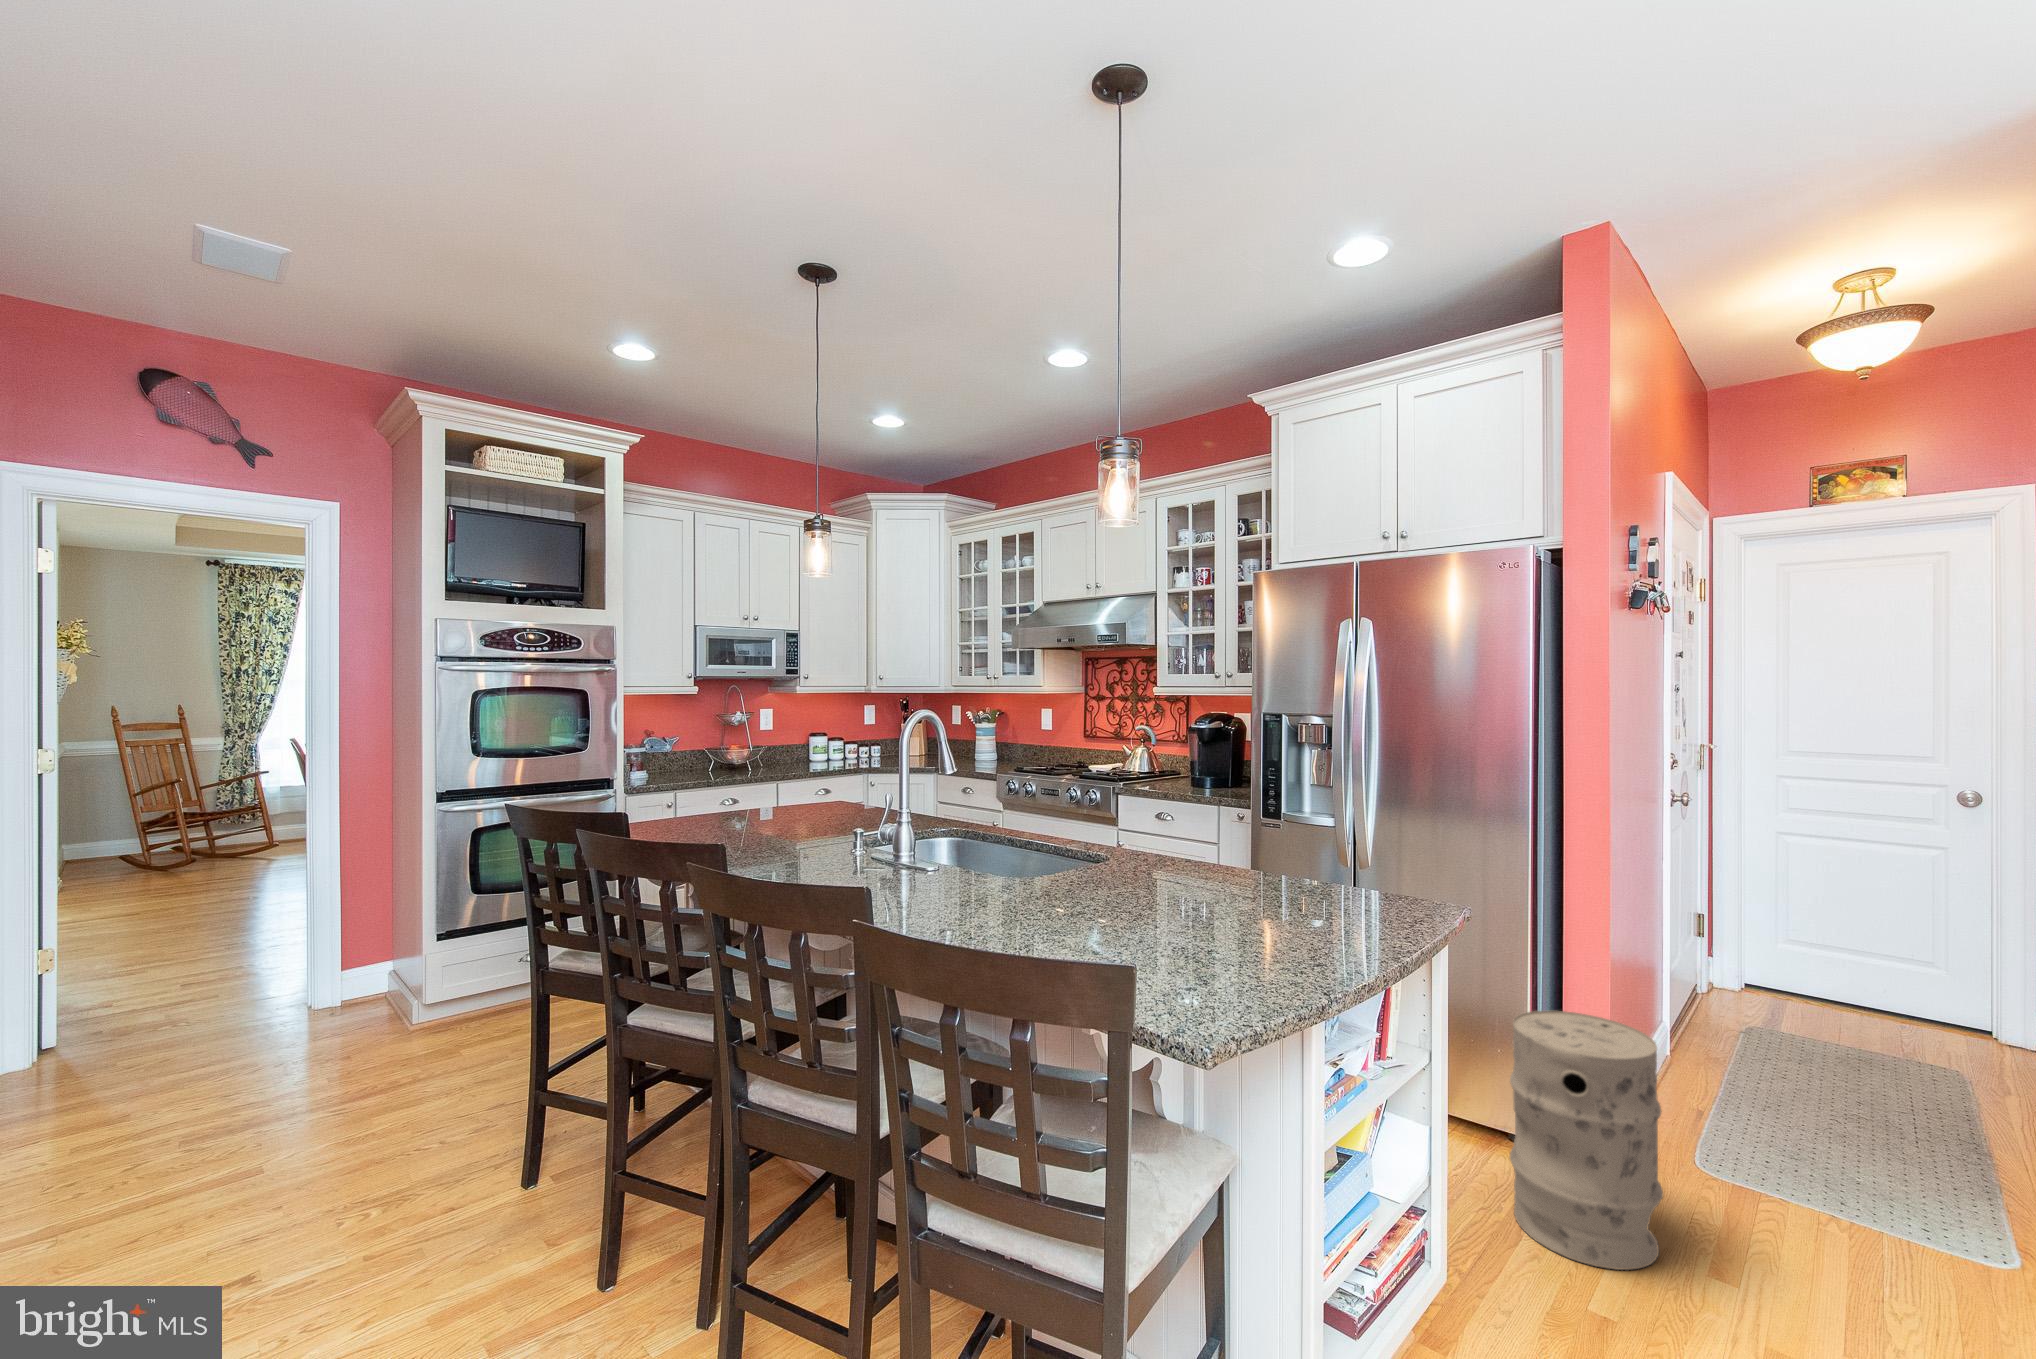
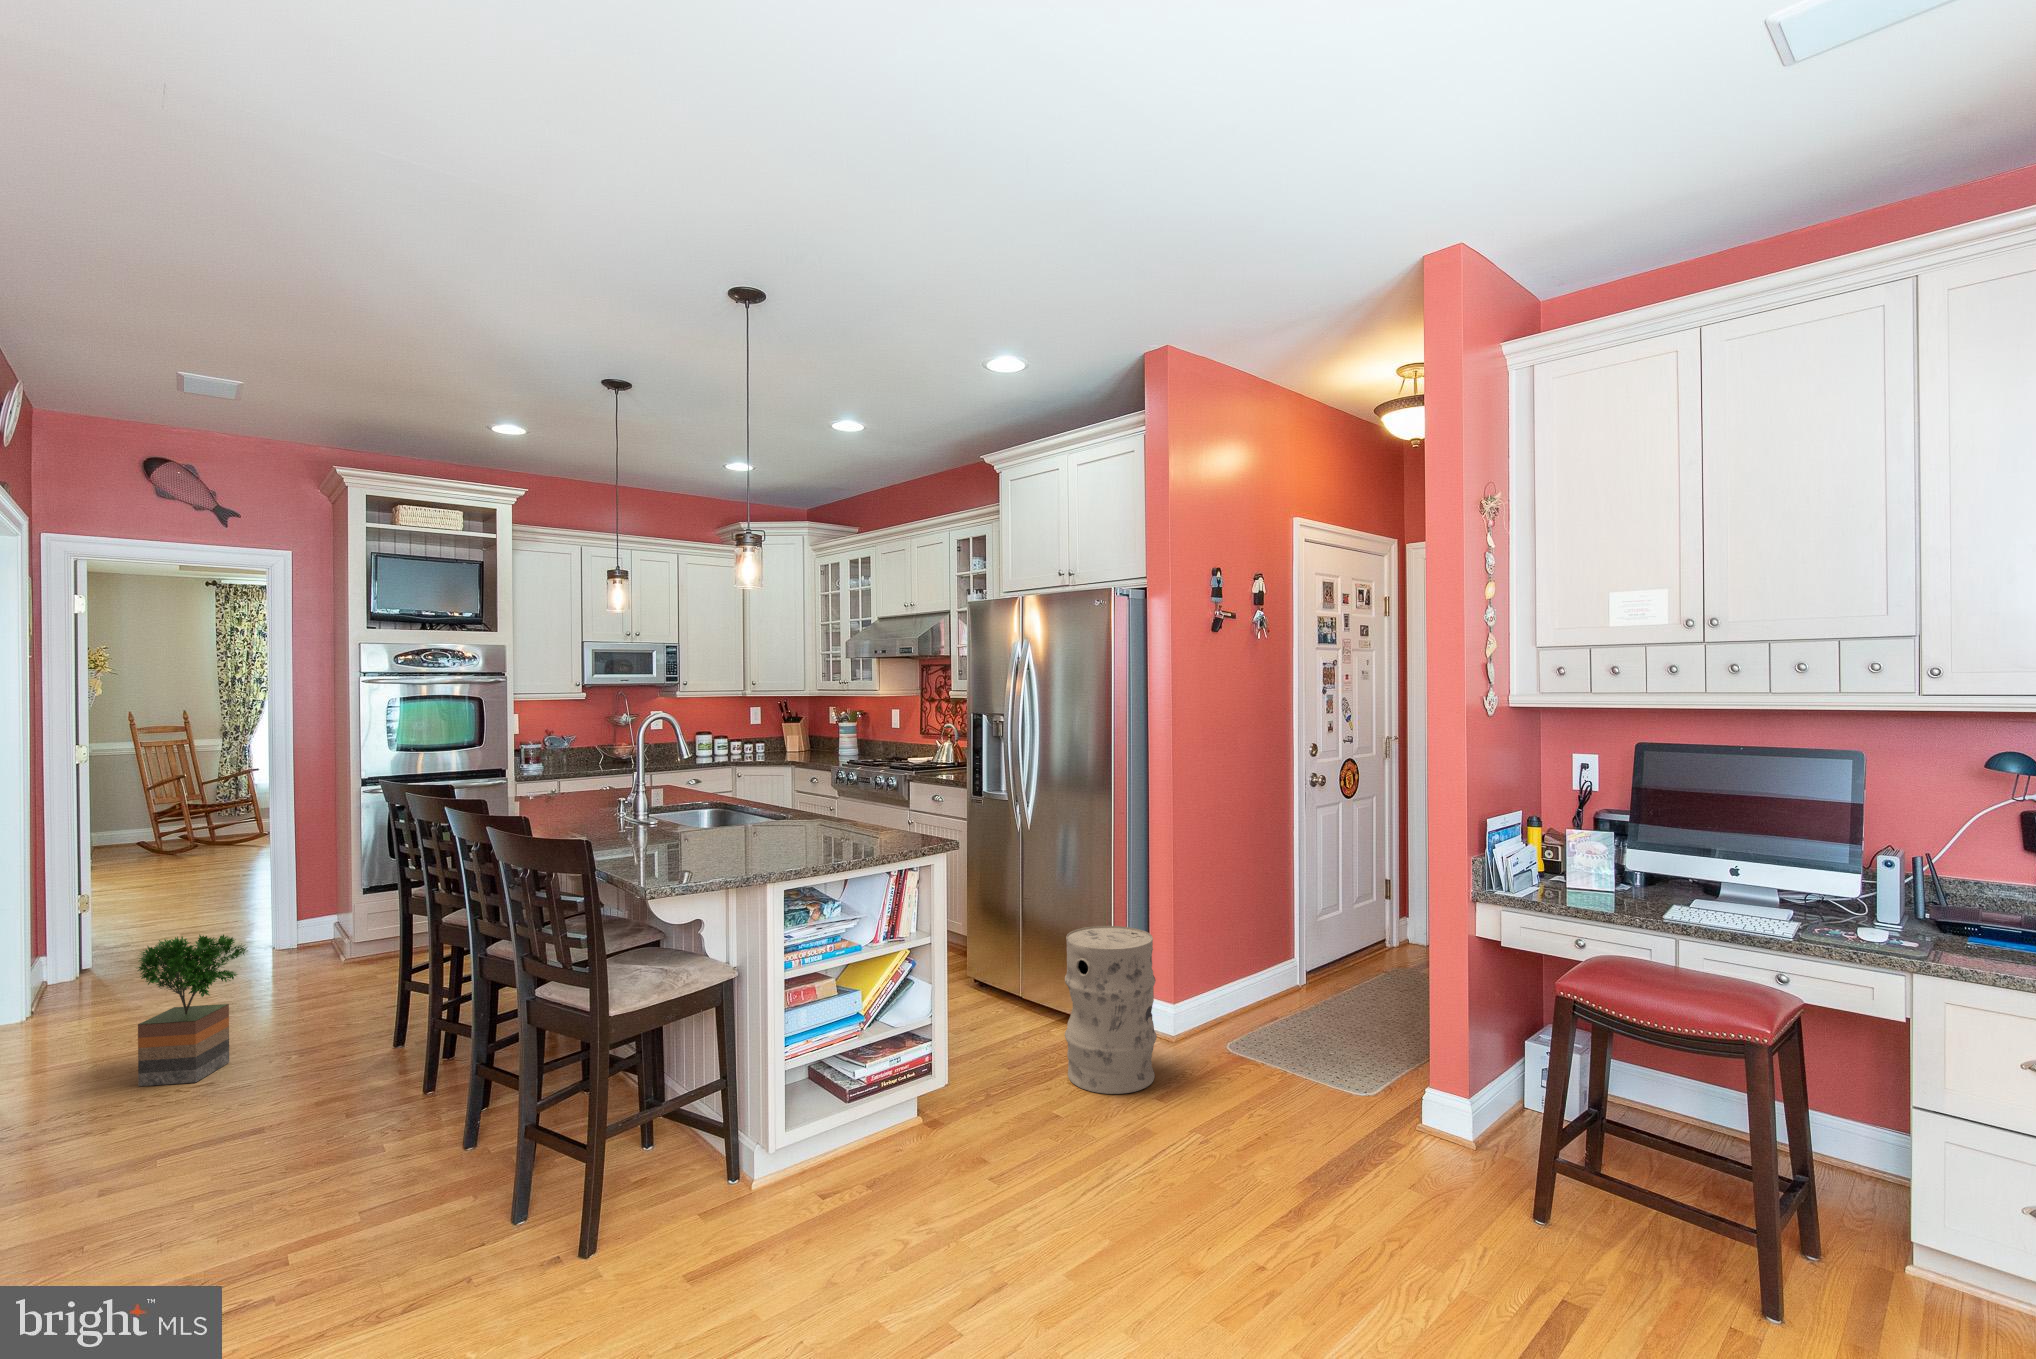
potted tree: none [135,1035,313,1284] -> present [138,935,248,1086]

